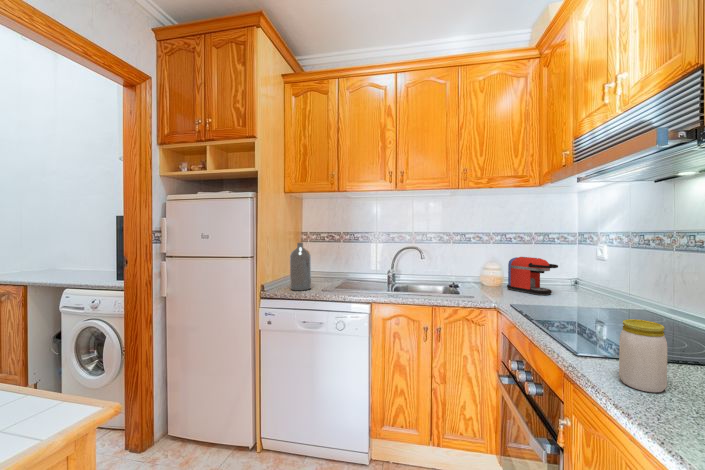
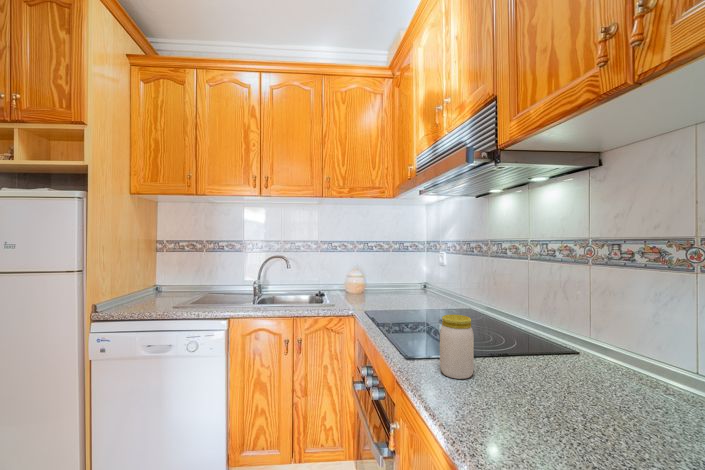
bottle: present [290,243,311,291] -> none [130,251,159,308]
coffee maker: present [507,257,558,295] -> none [369,264,410,299]

